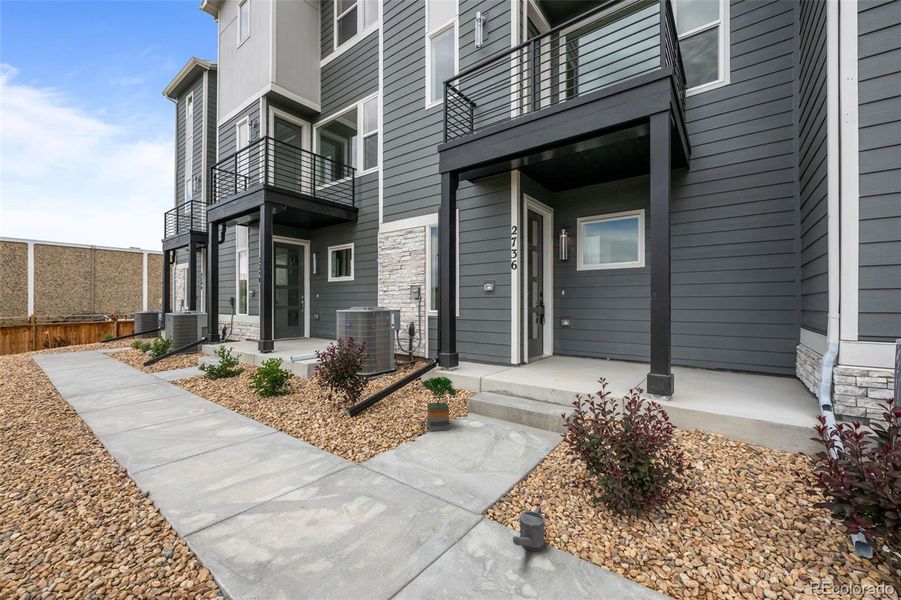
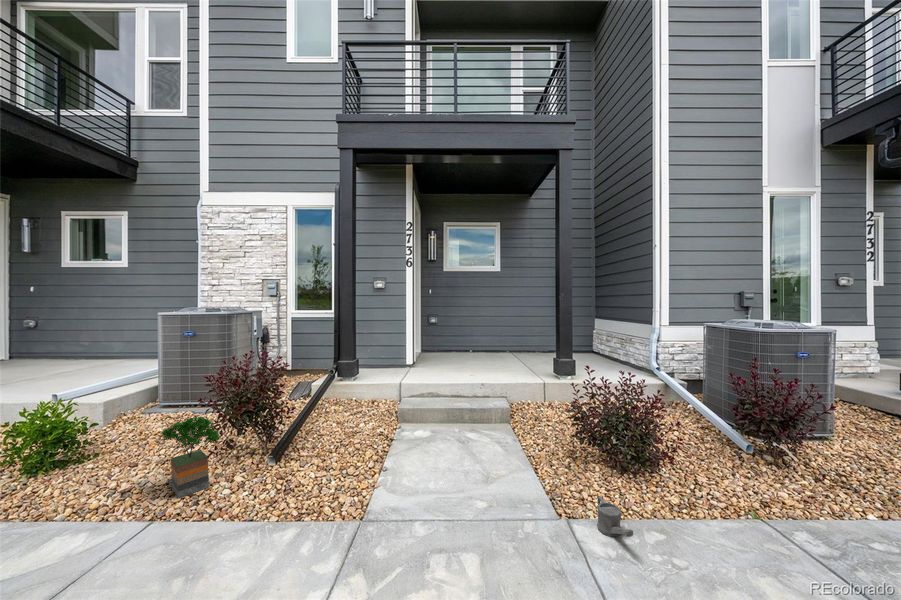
potted tree: present [422,377,456,432] -> present [160,416,220,498]

